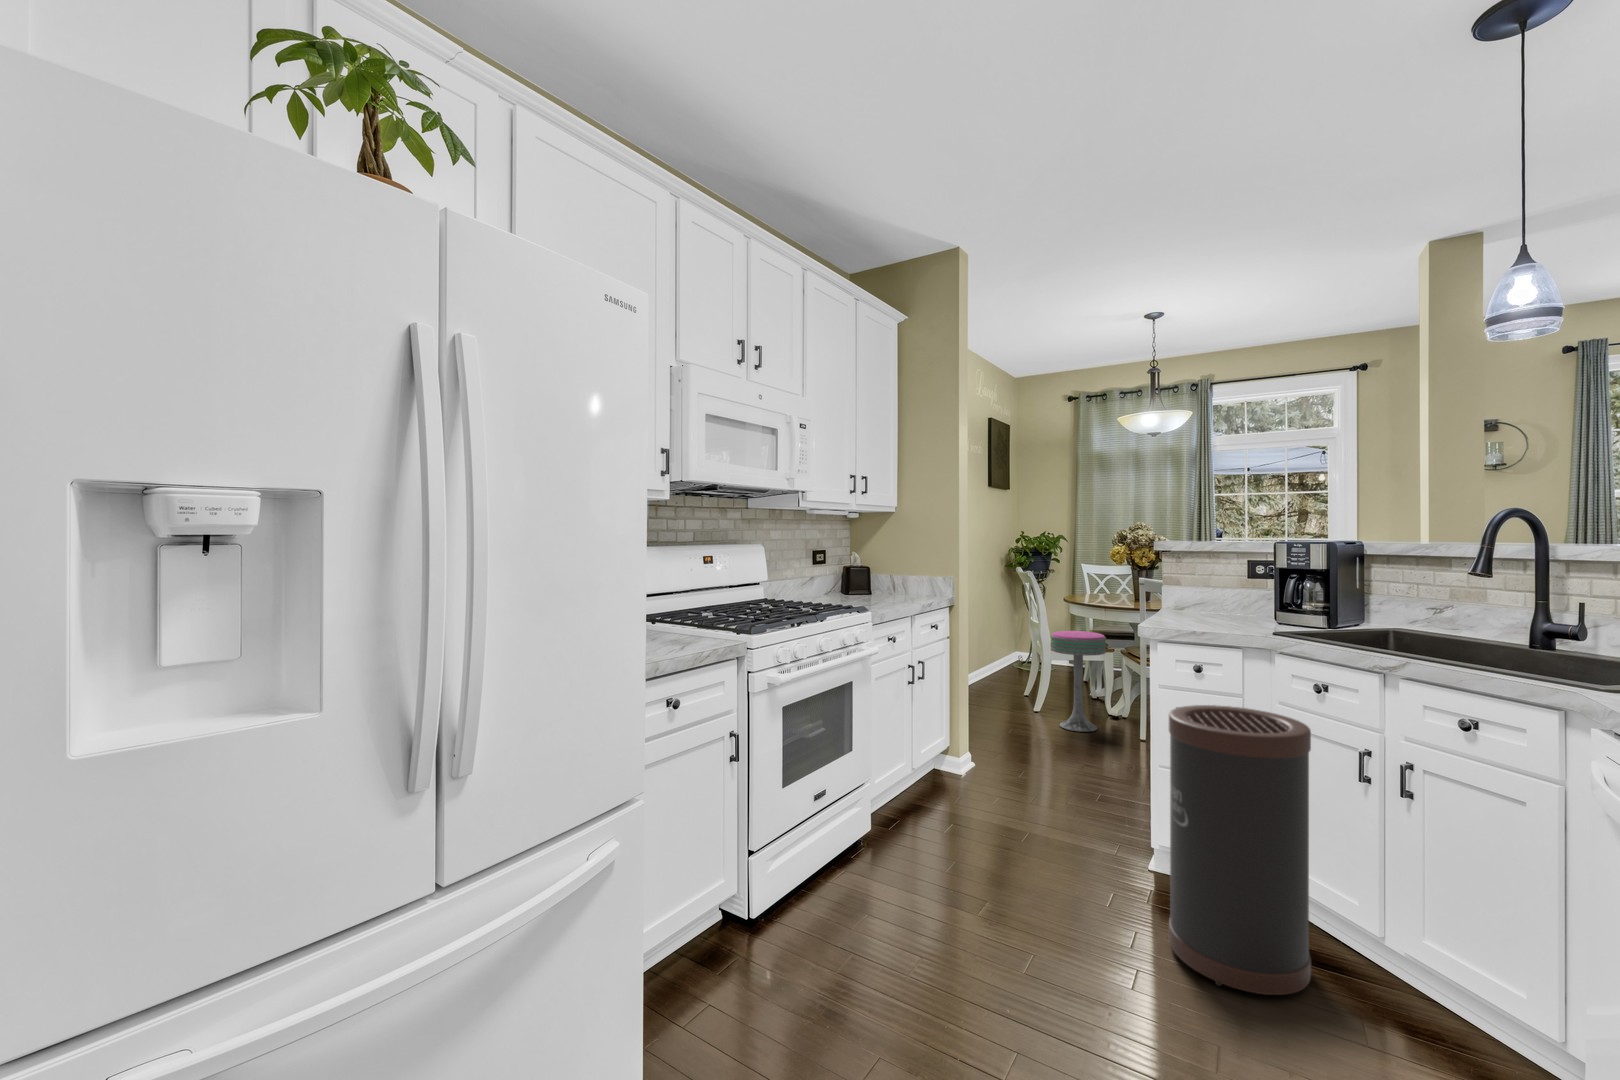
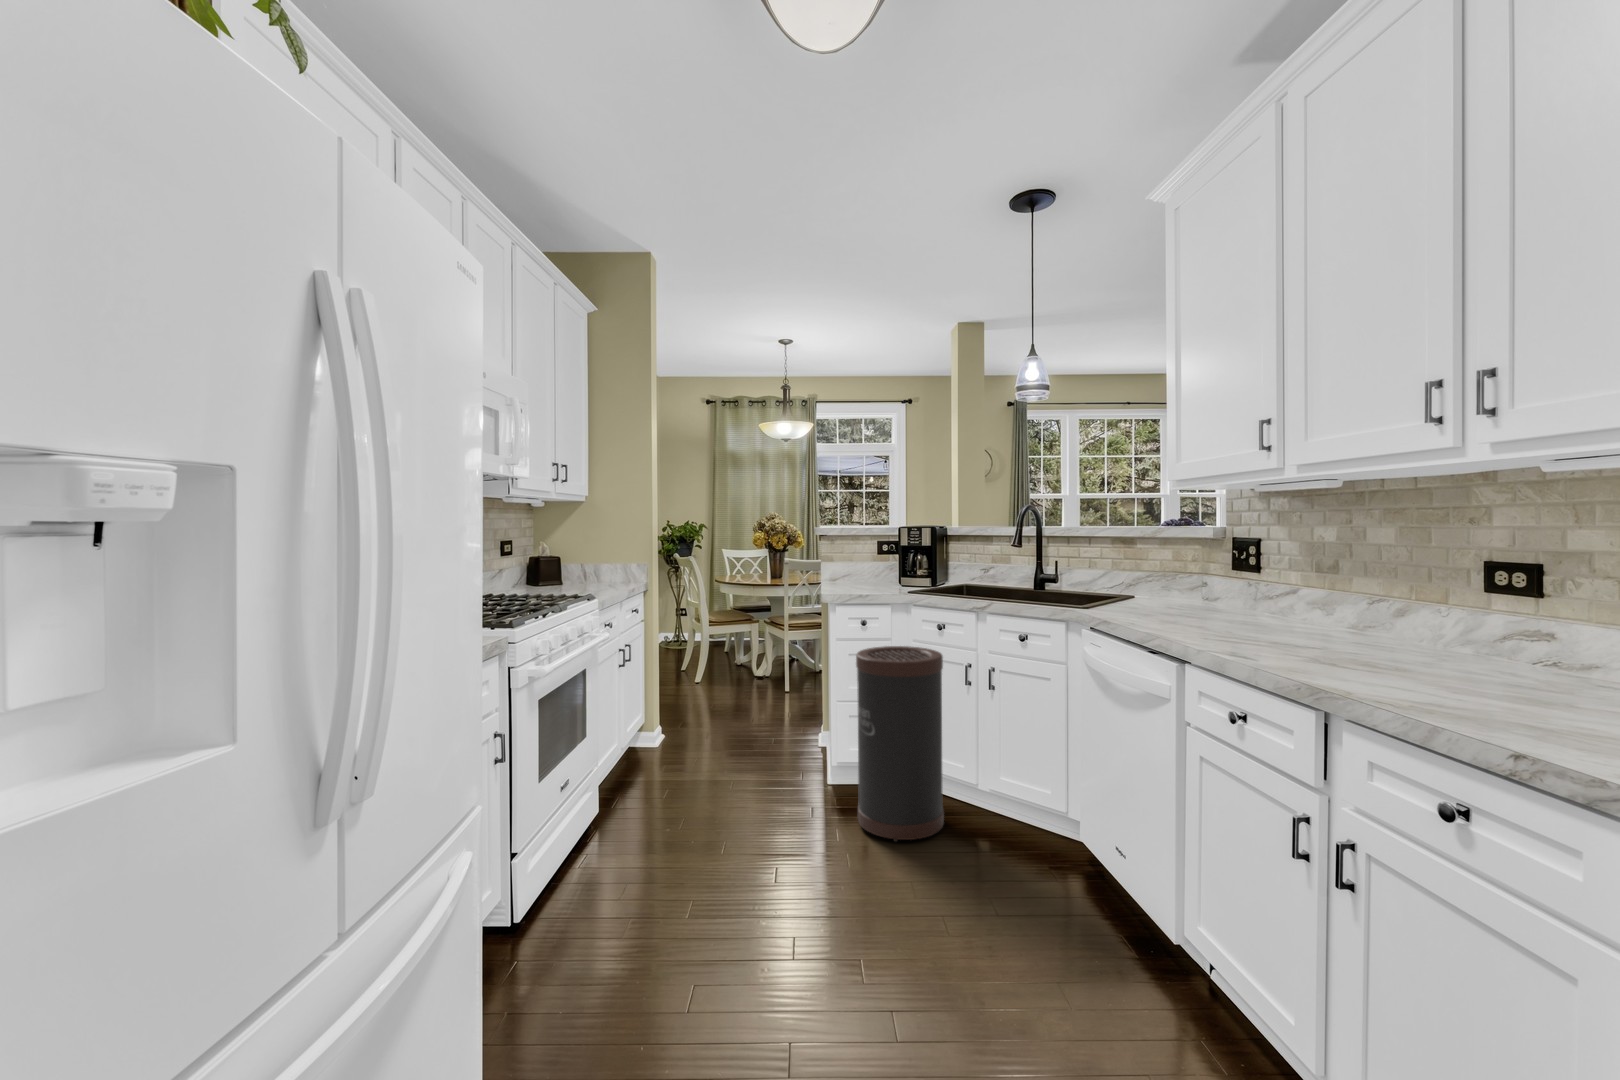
bar stool: present [1051,631,1106,732] -> none [714,607,759,693]

